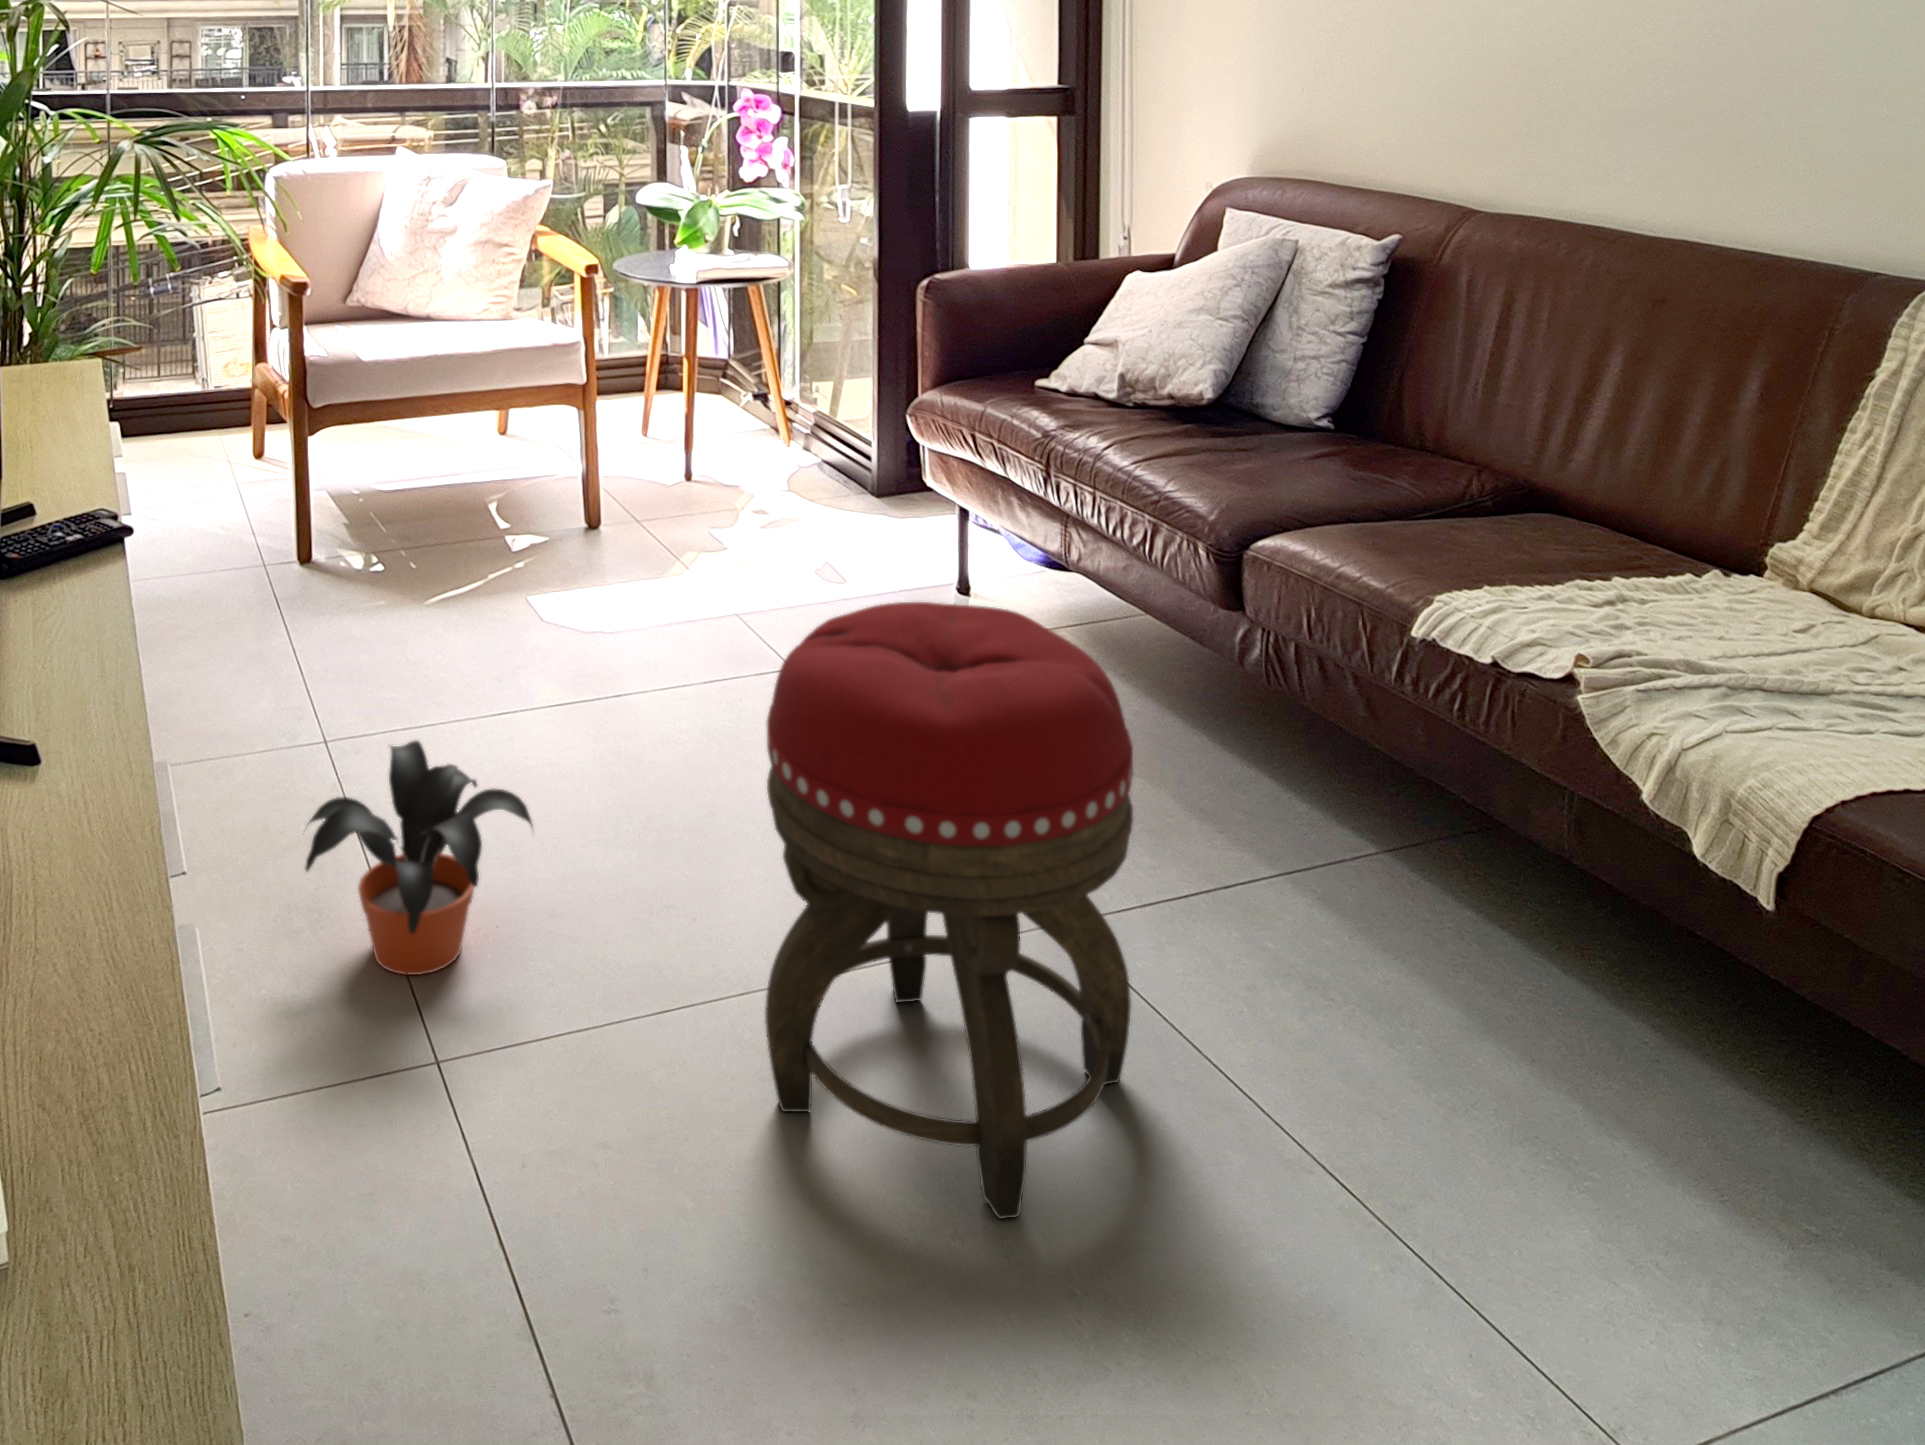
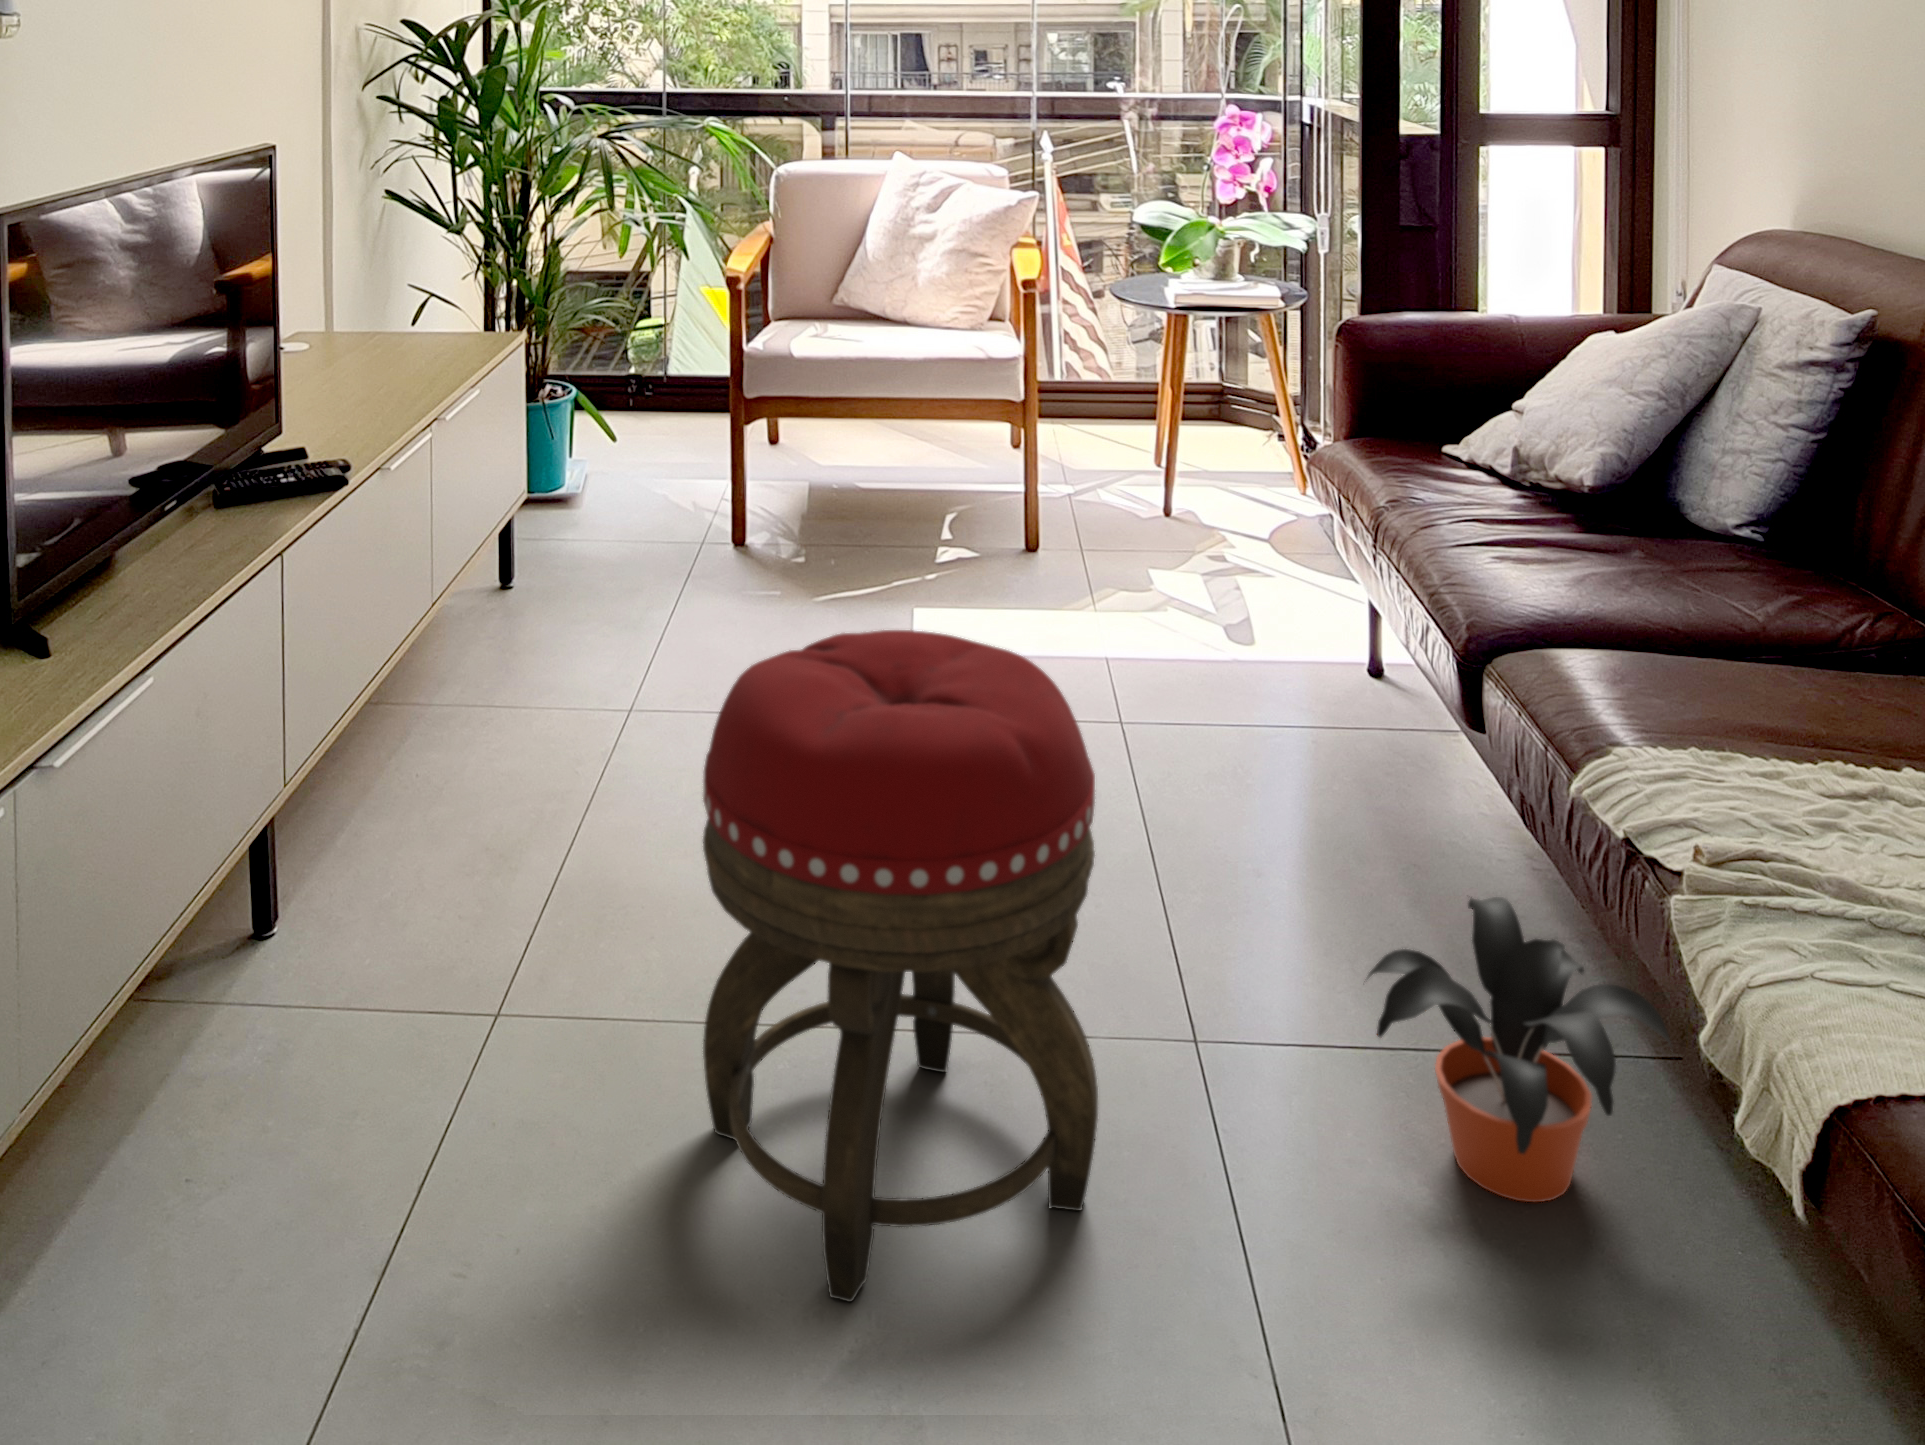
potted plant: present [305,740,532,975] -> present [1367,897,1670,1202]

